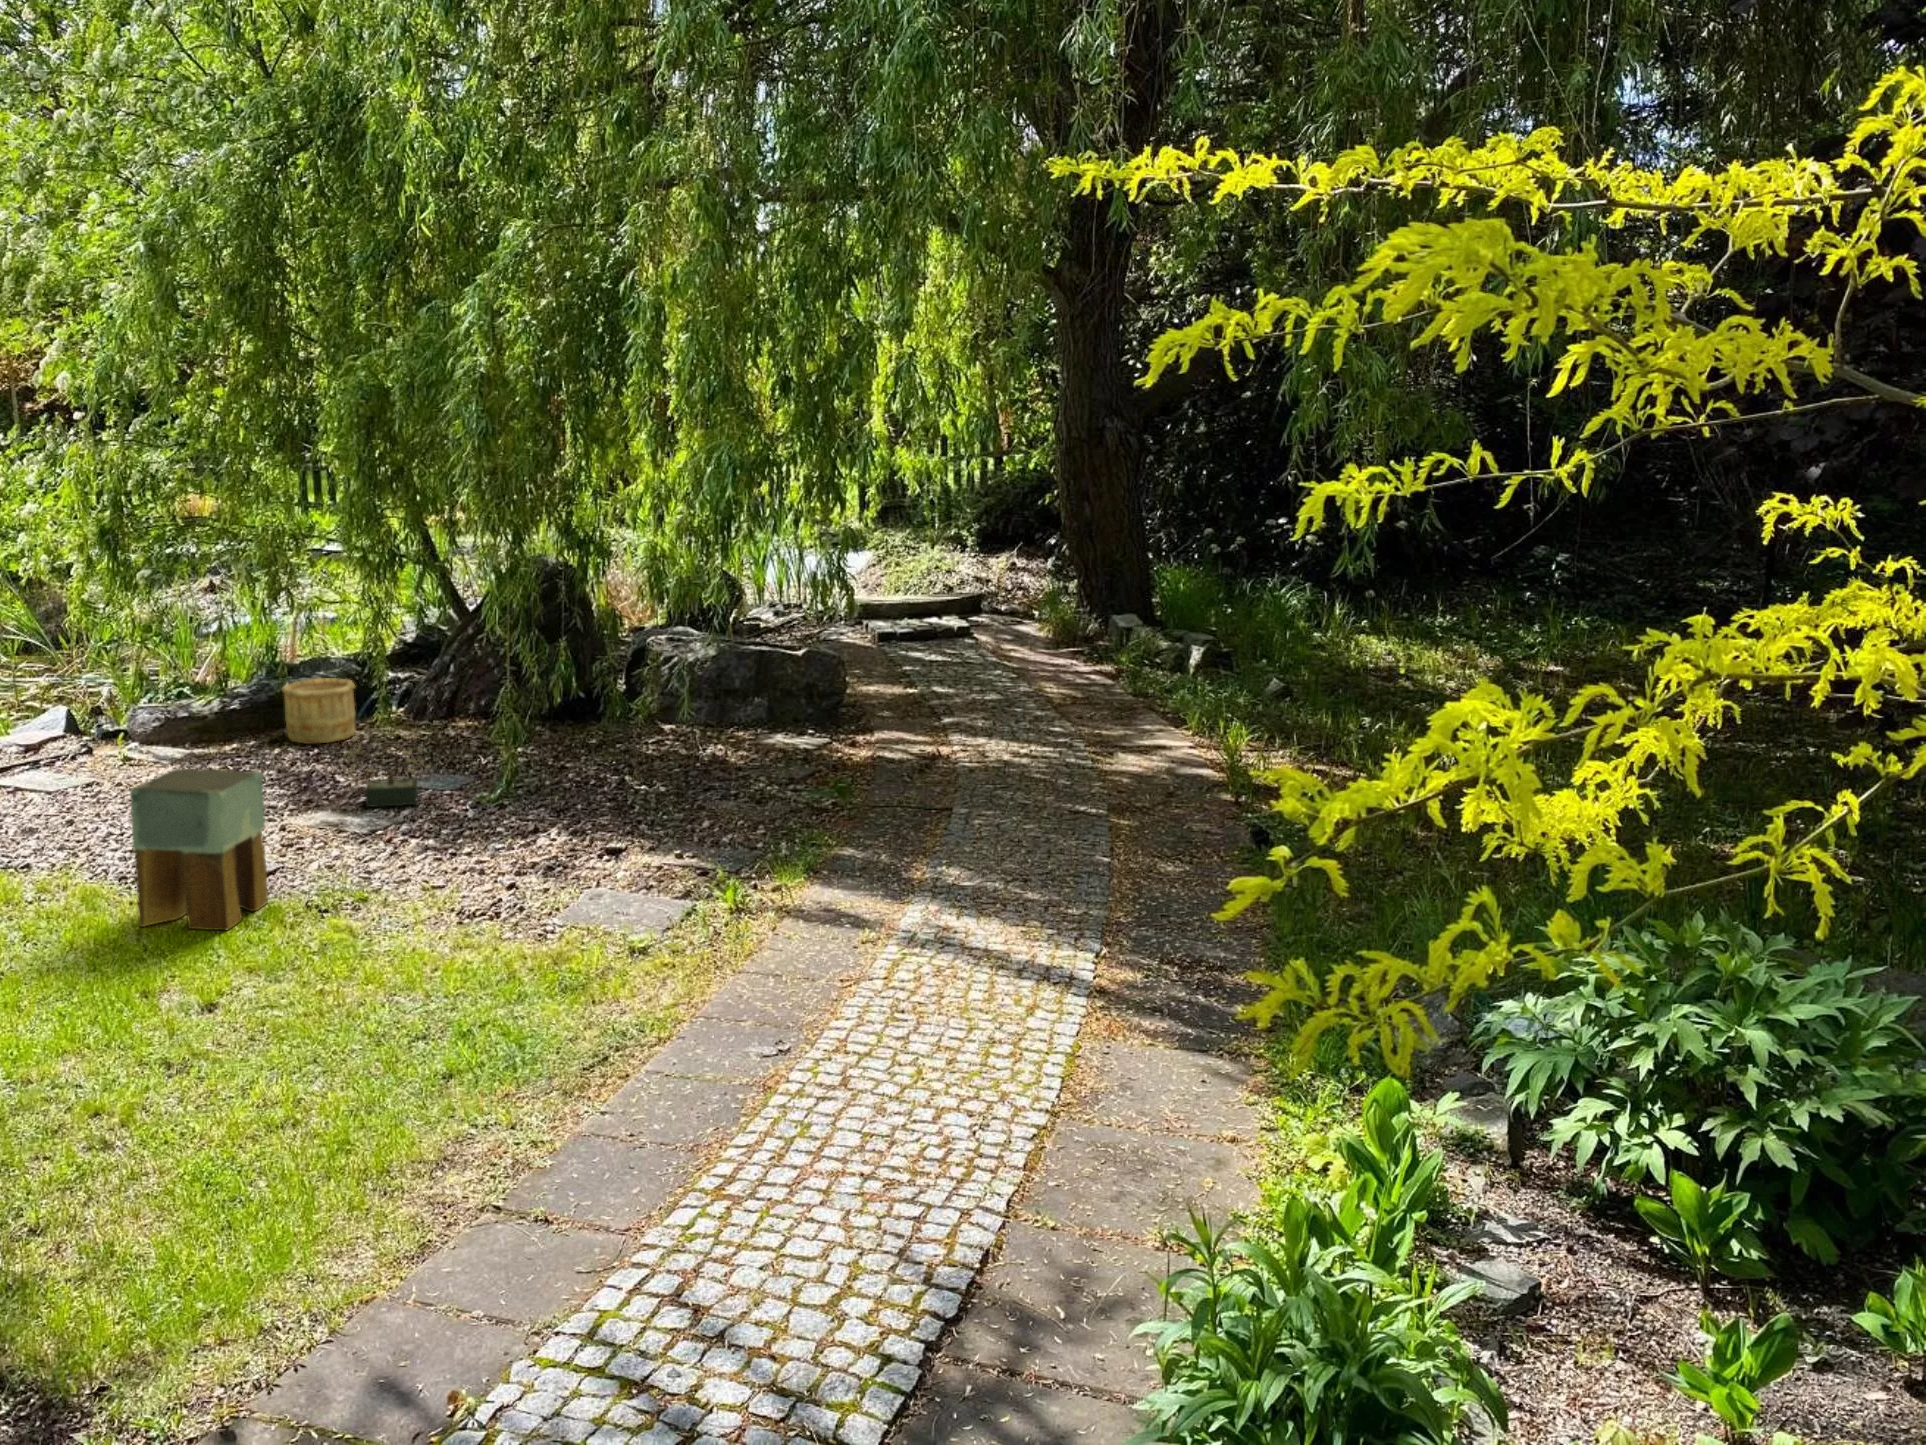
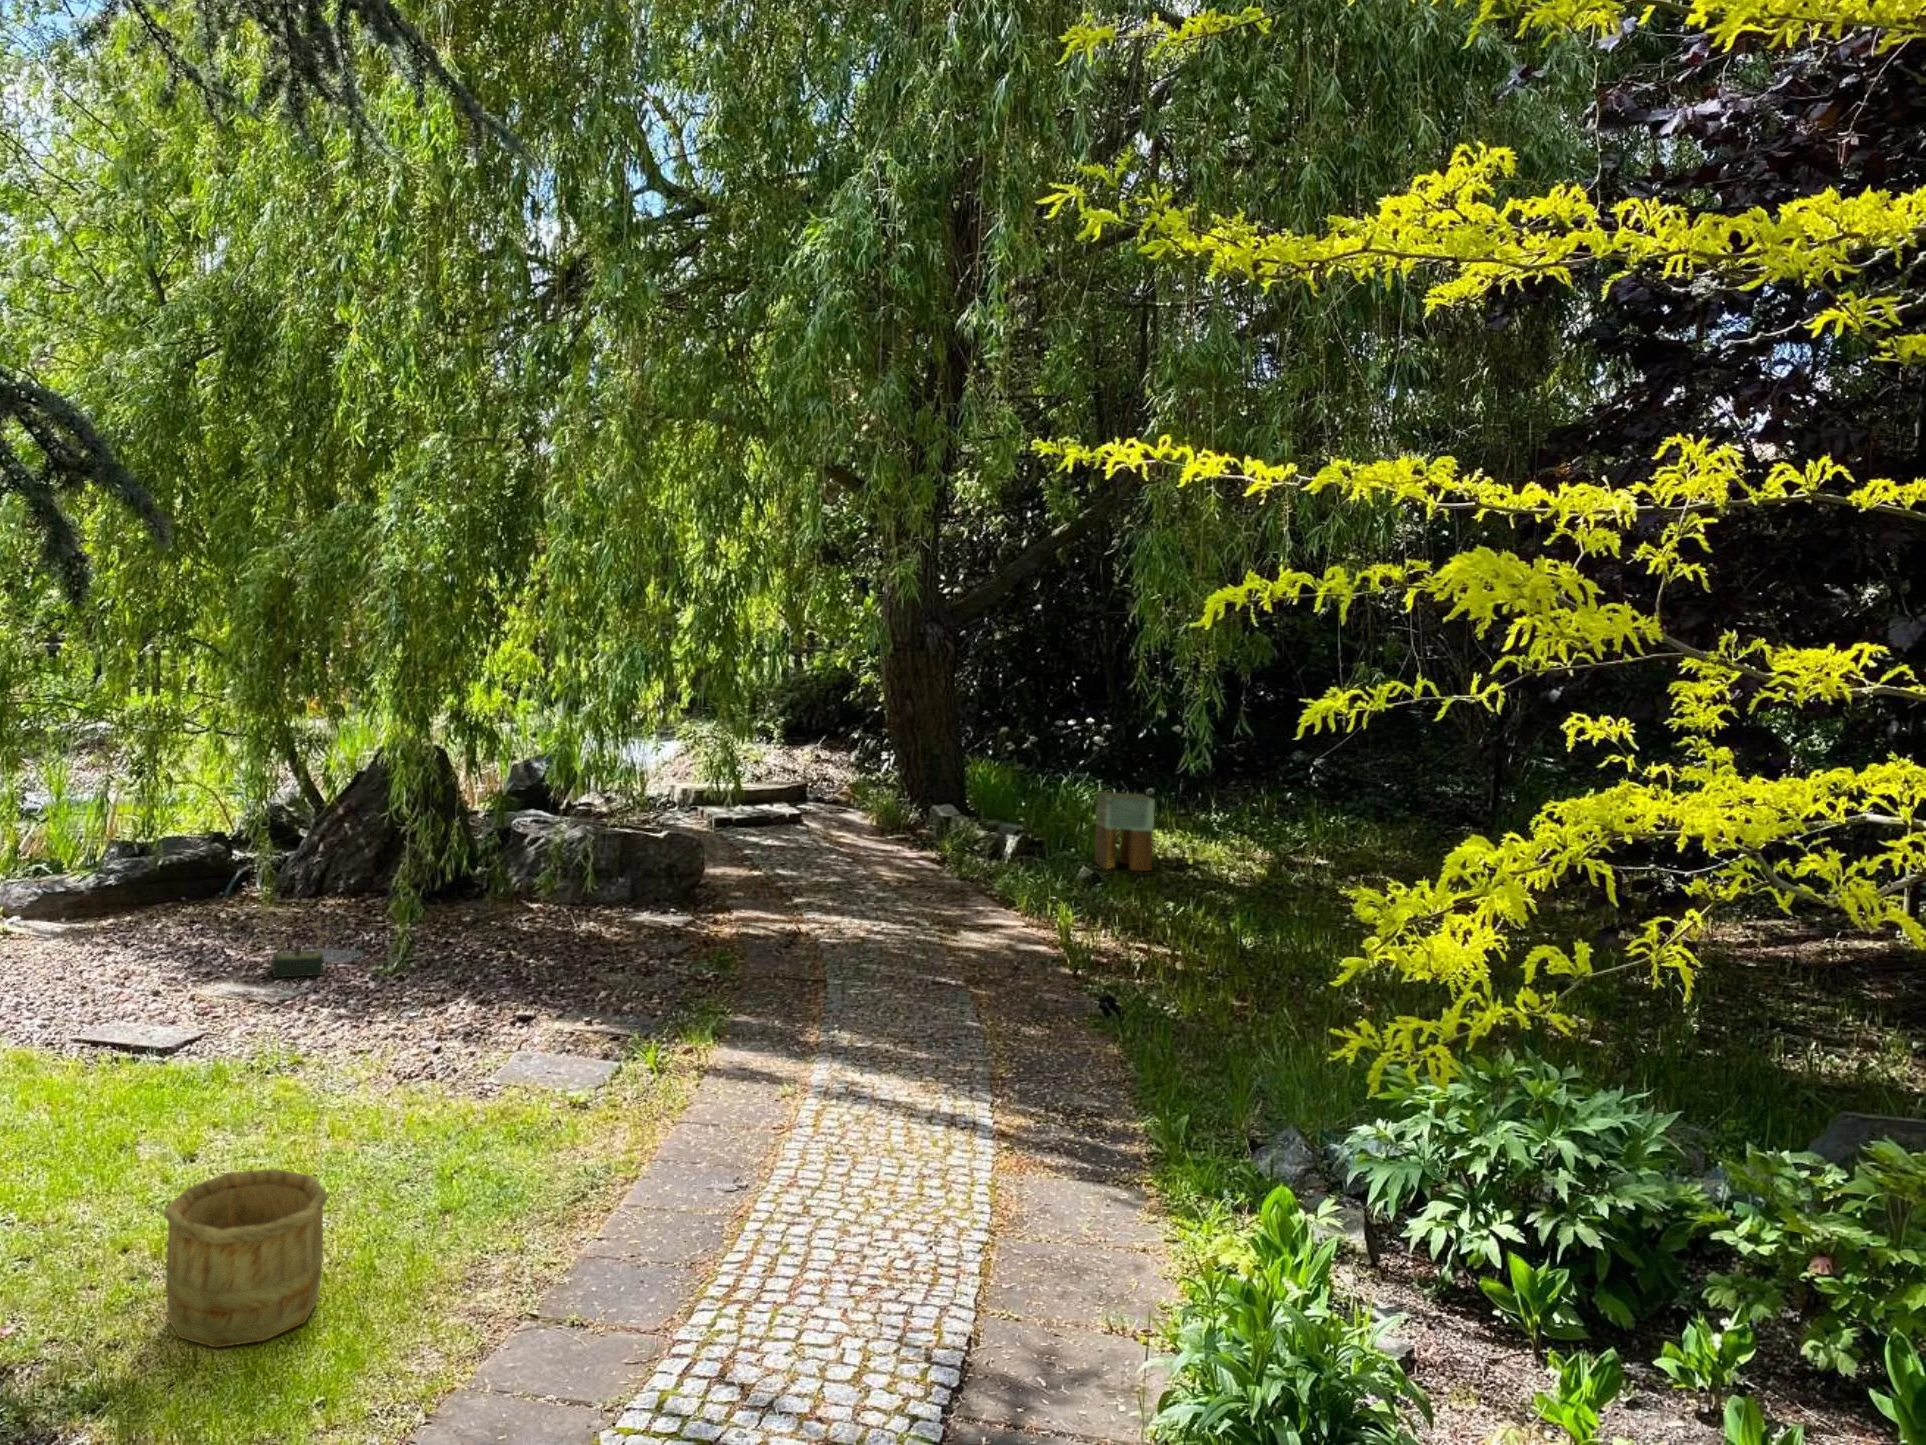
wooden bucket: present [281,678,355,744] -> present [163,1169,328,1347]
stool: present [130,769,268,930] -> present [1095,792,1155,871]

